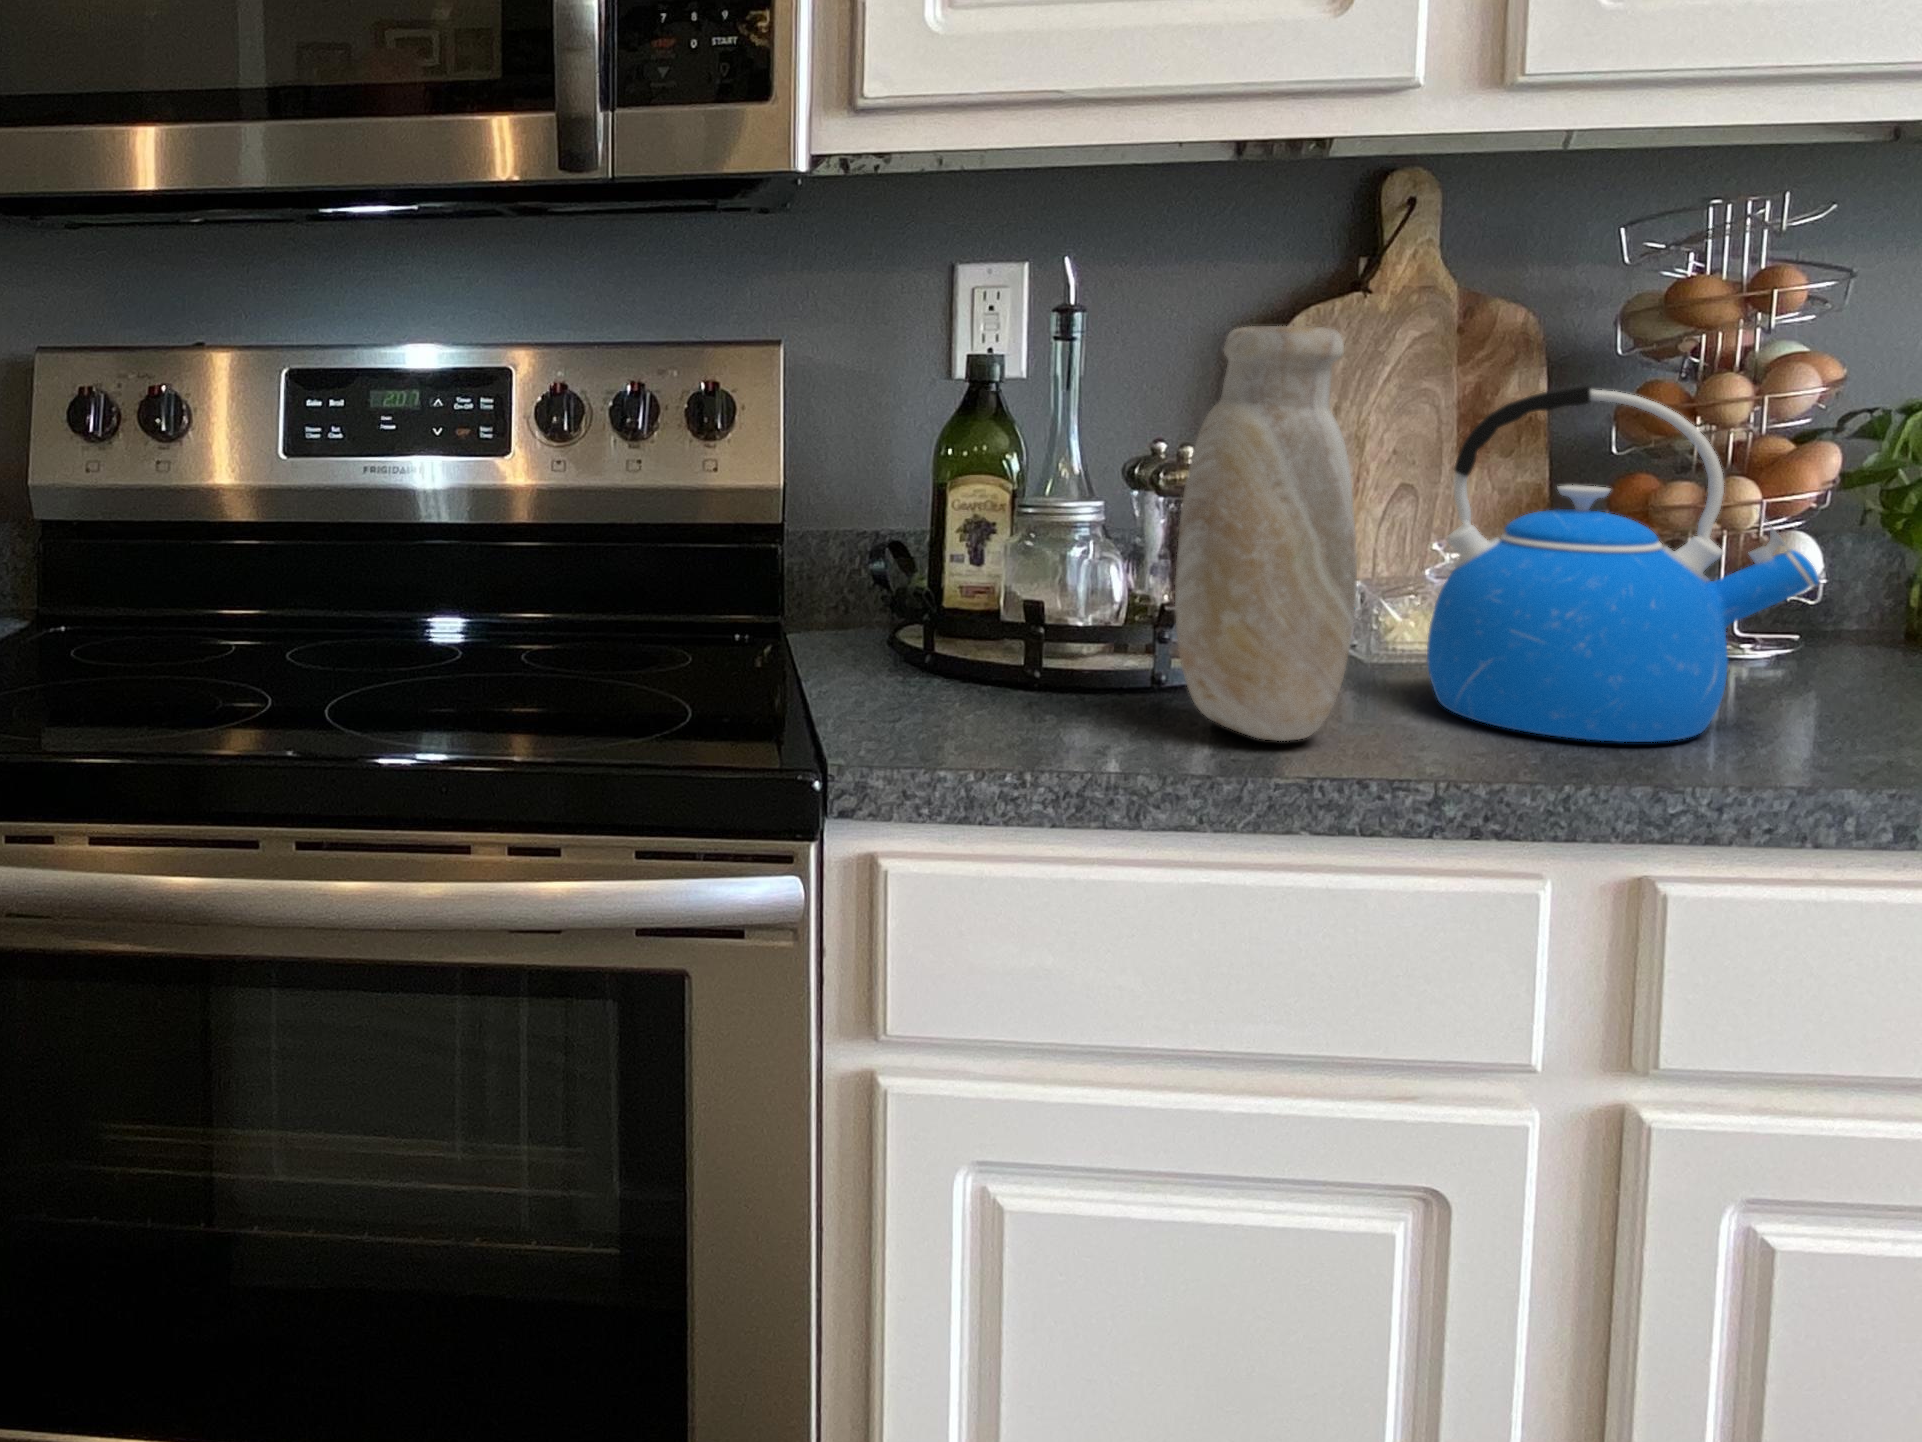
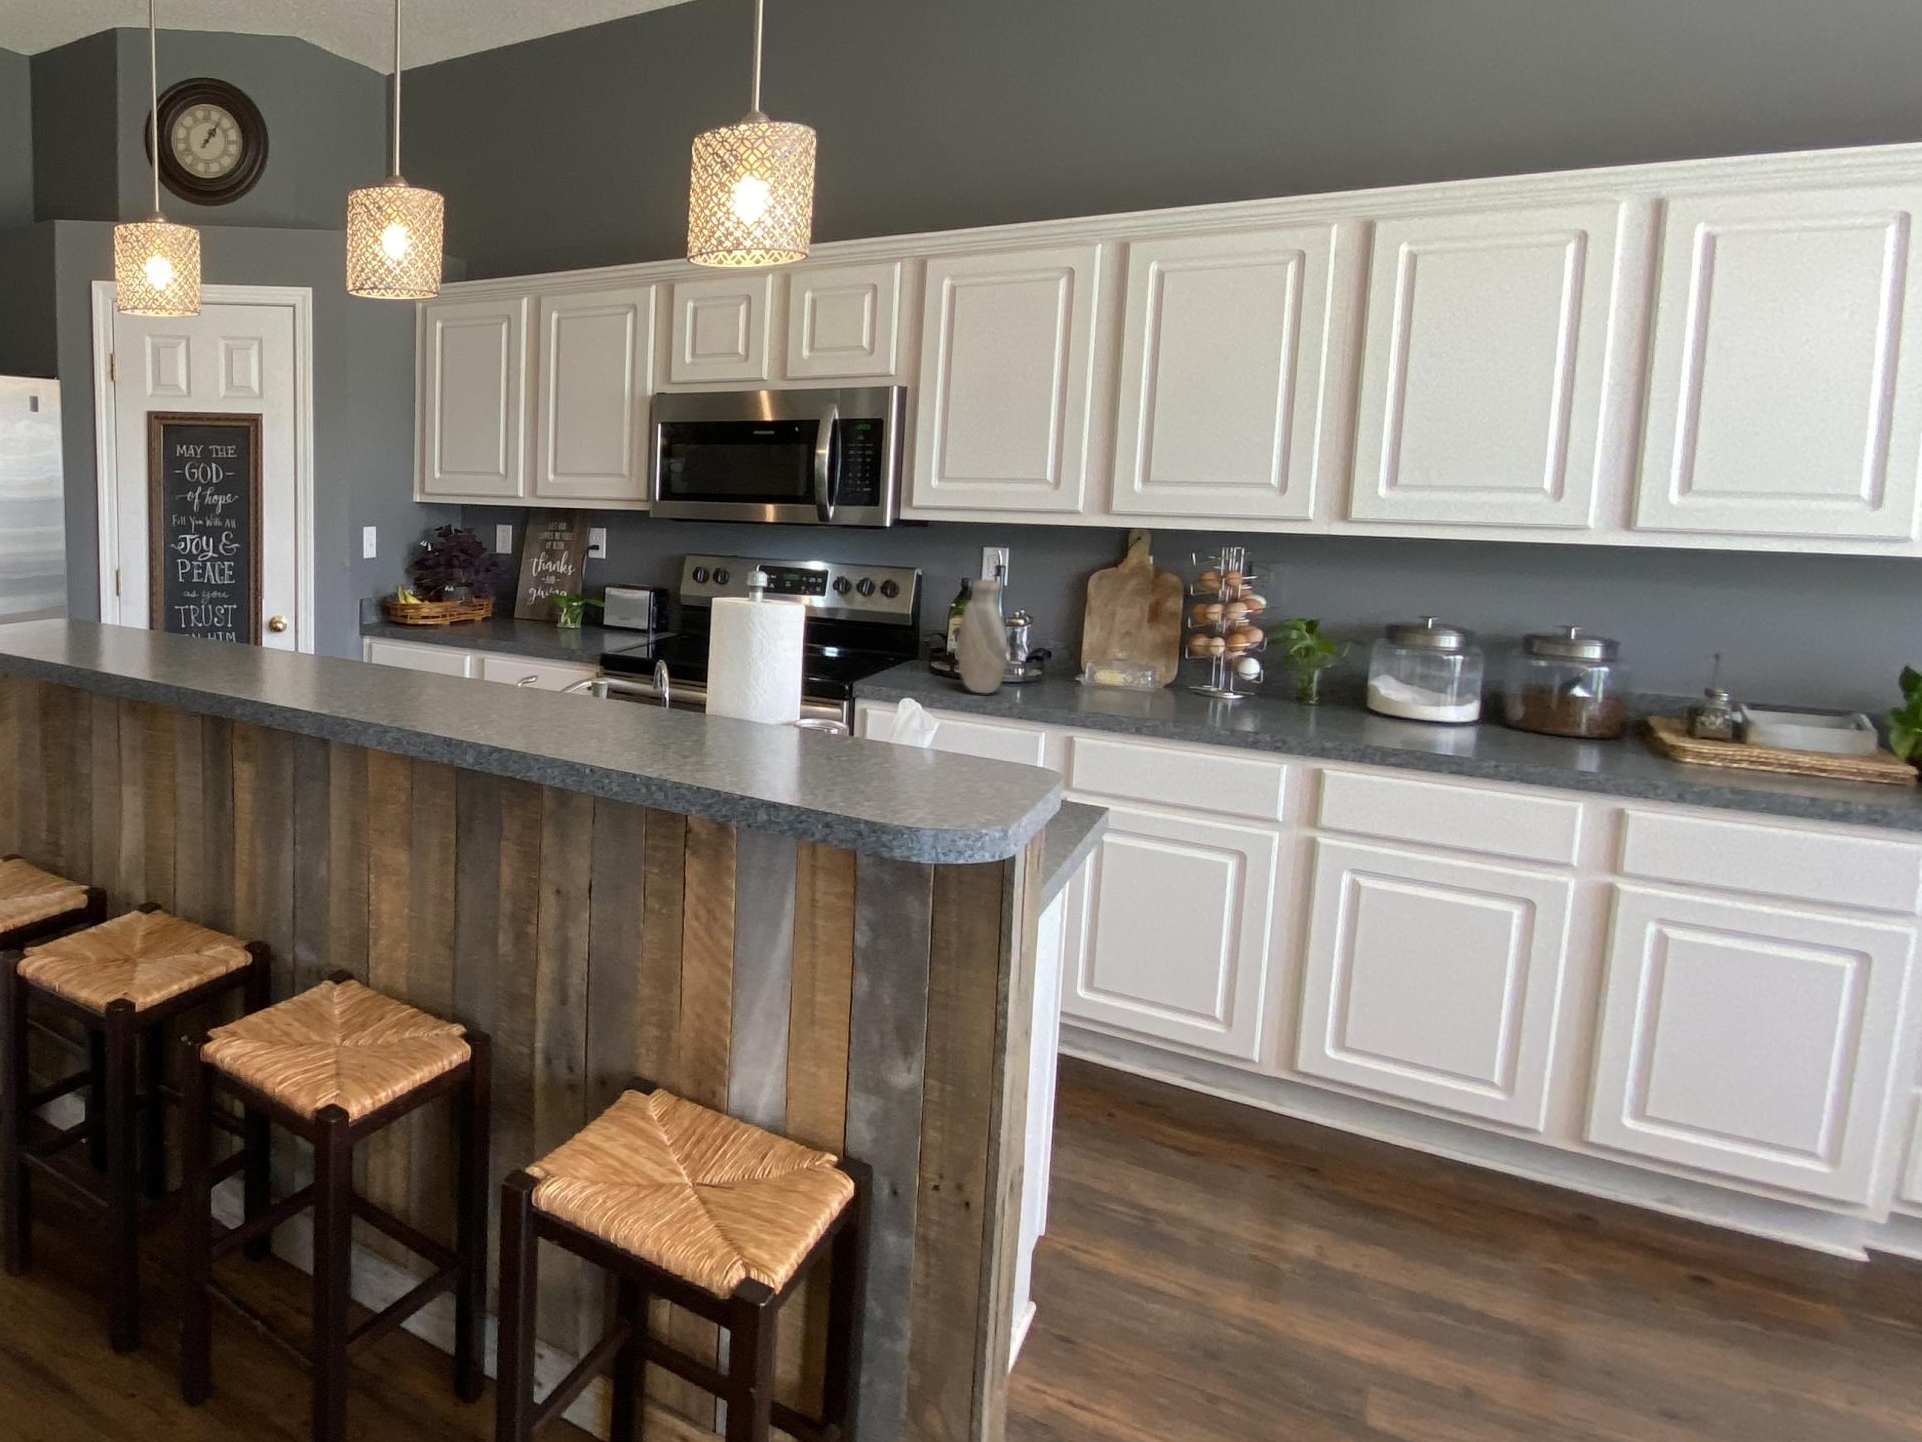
kettle: present [1427,385,1819,742] -> none [1050,604,1146,706]

